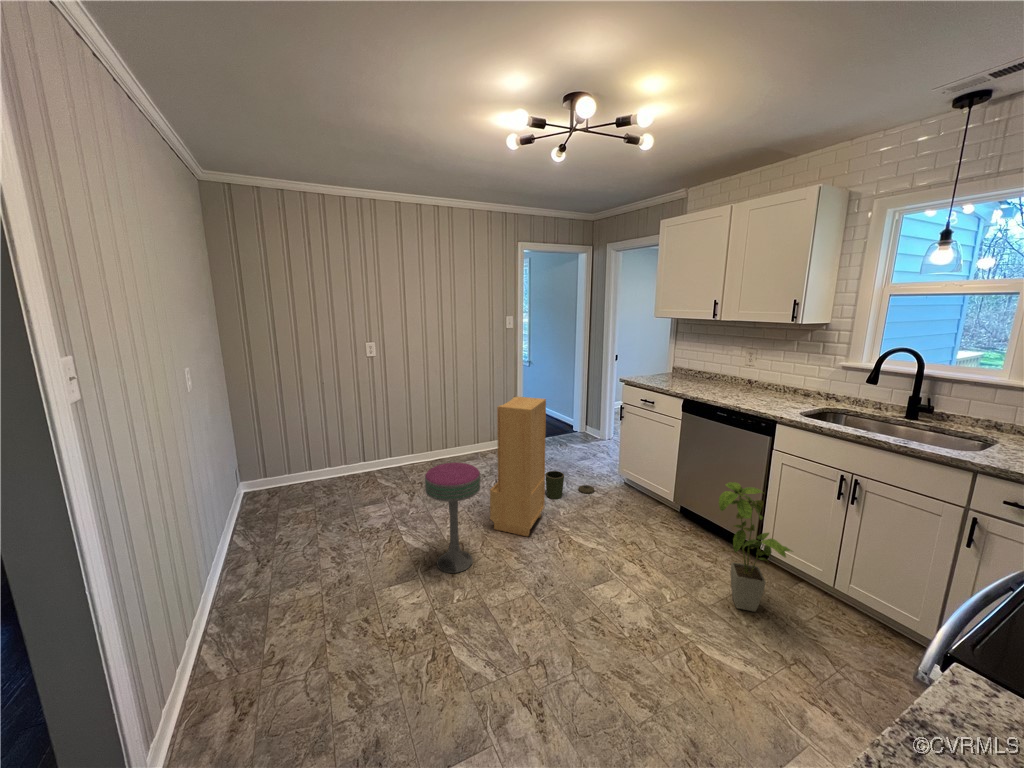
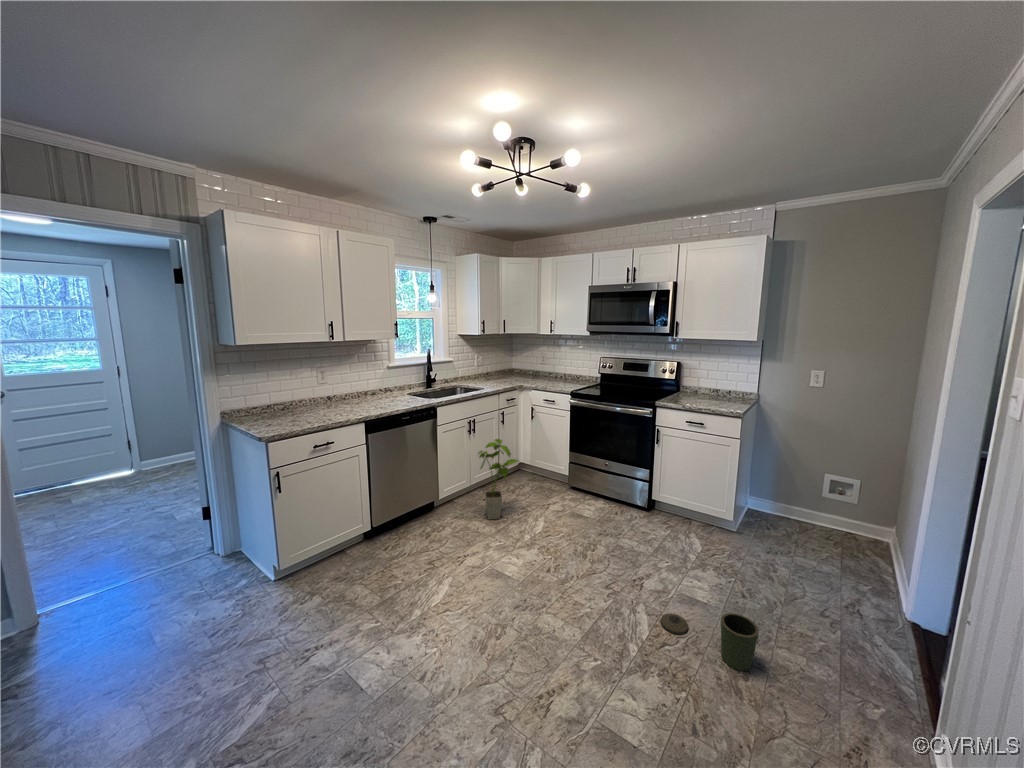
storage cabinet: present [490,397,546,536] -> none [367,467,454,682]
bar stool: present [425,463,480,573] -> none [503,550,582,719]
trash can: present [545,471,595,499] -> present [661,613,759,671]

